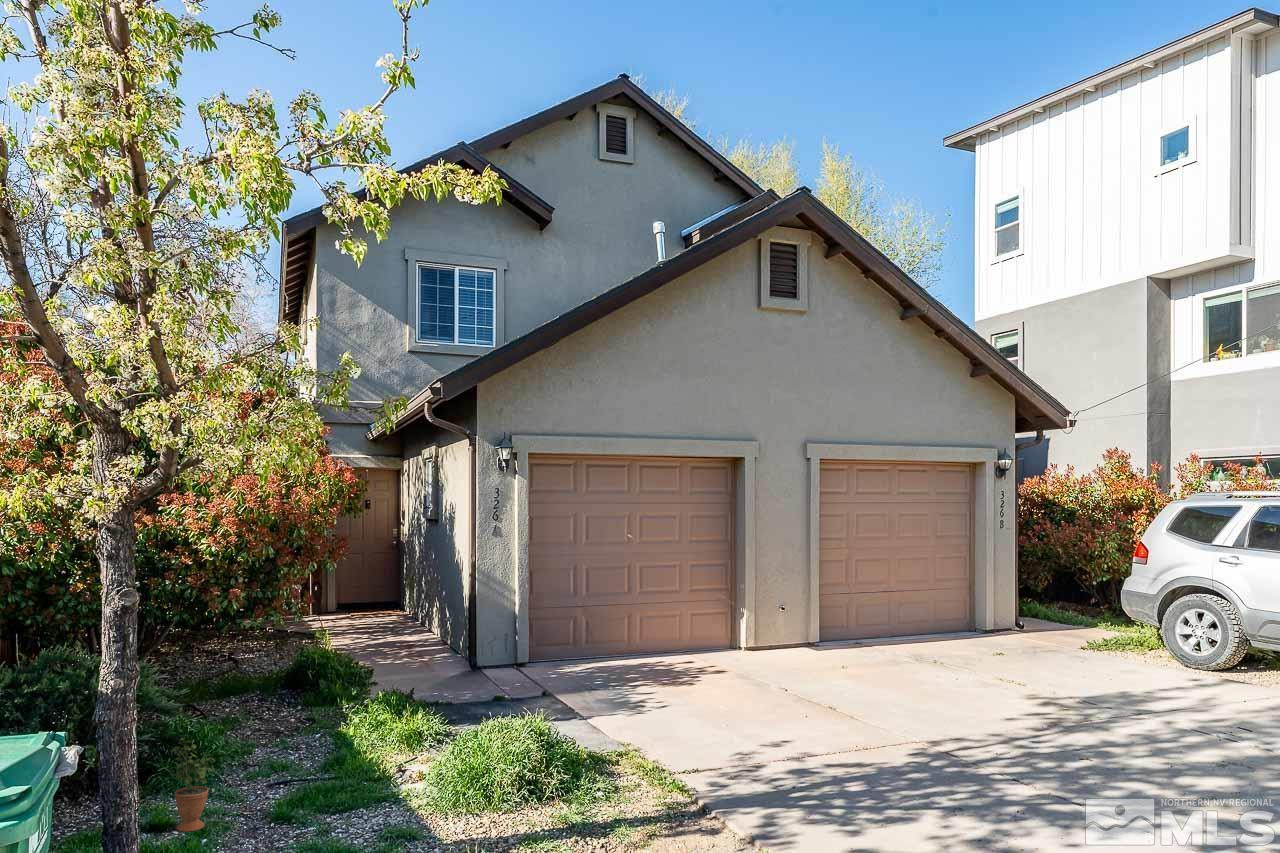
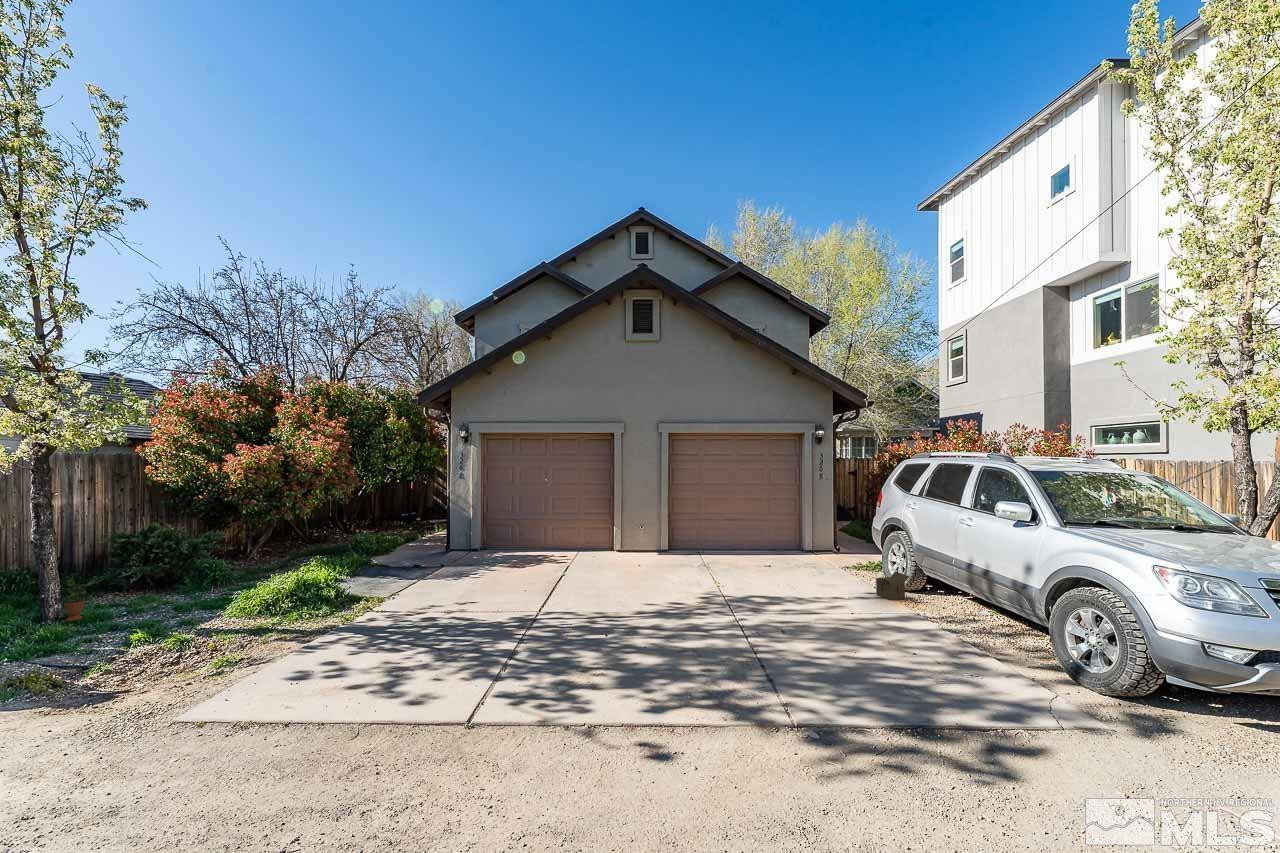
cardboard box: none [1188,640,1234,675] -> present [872,572,909,600]

